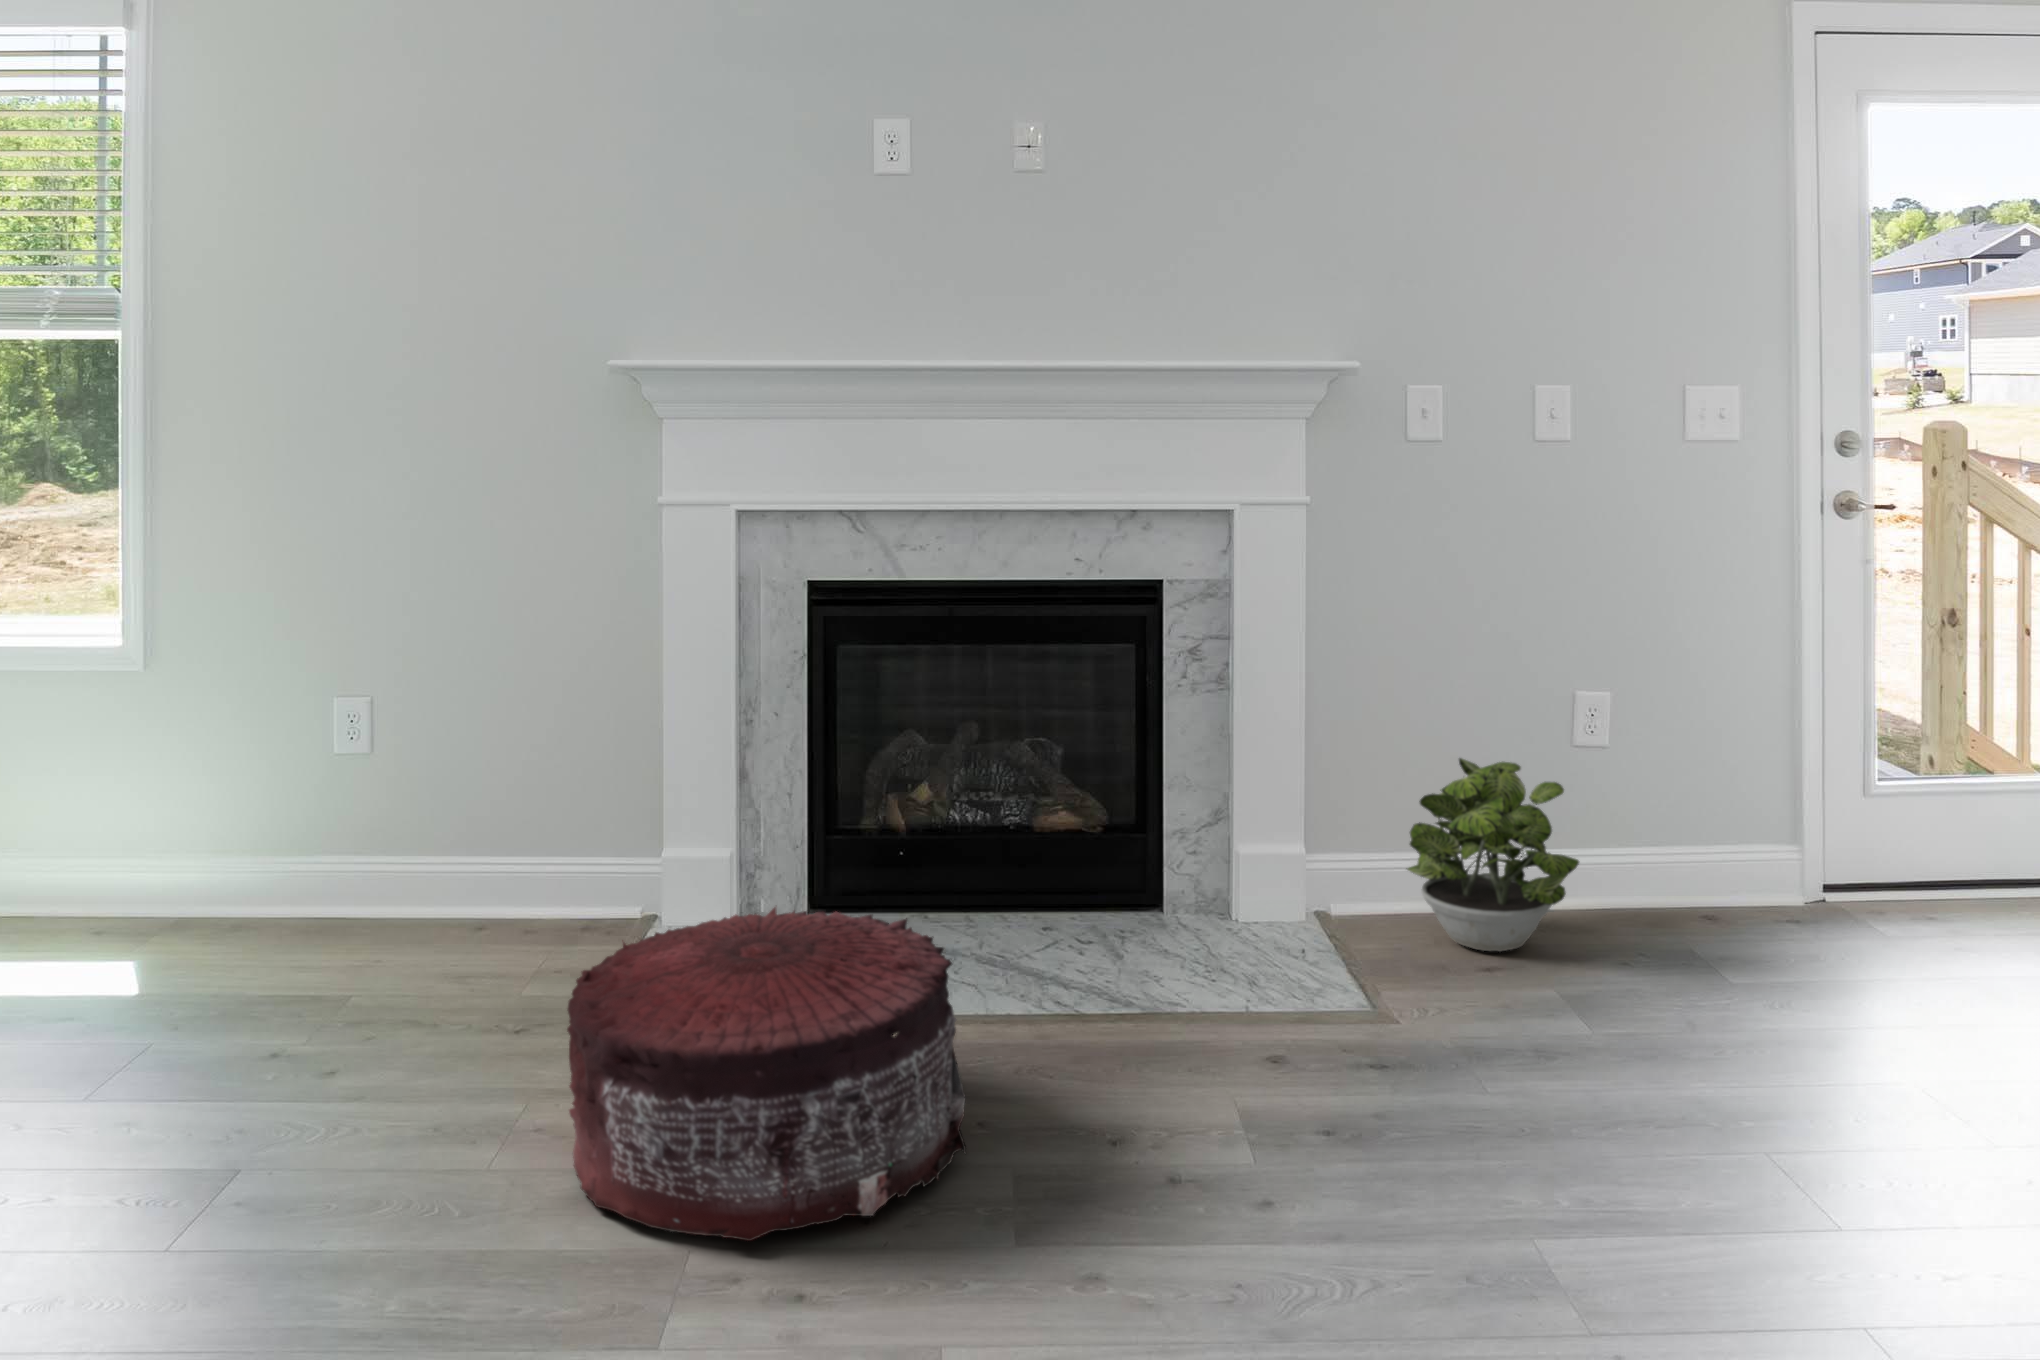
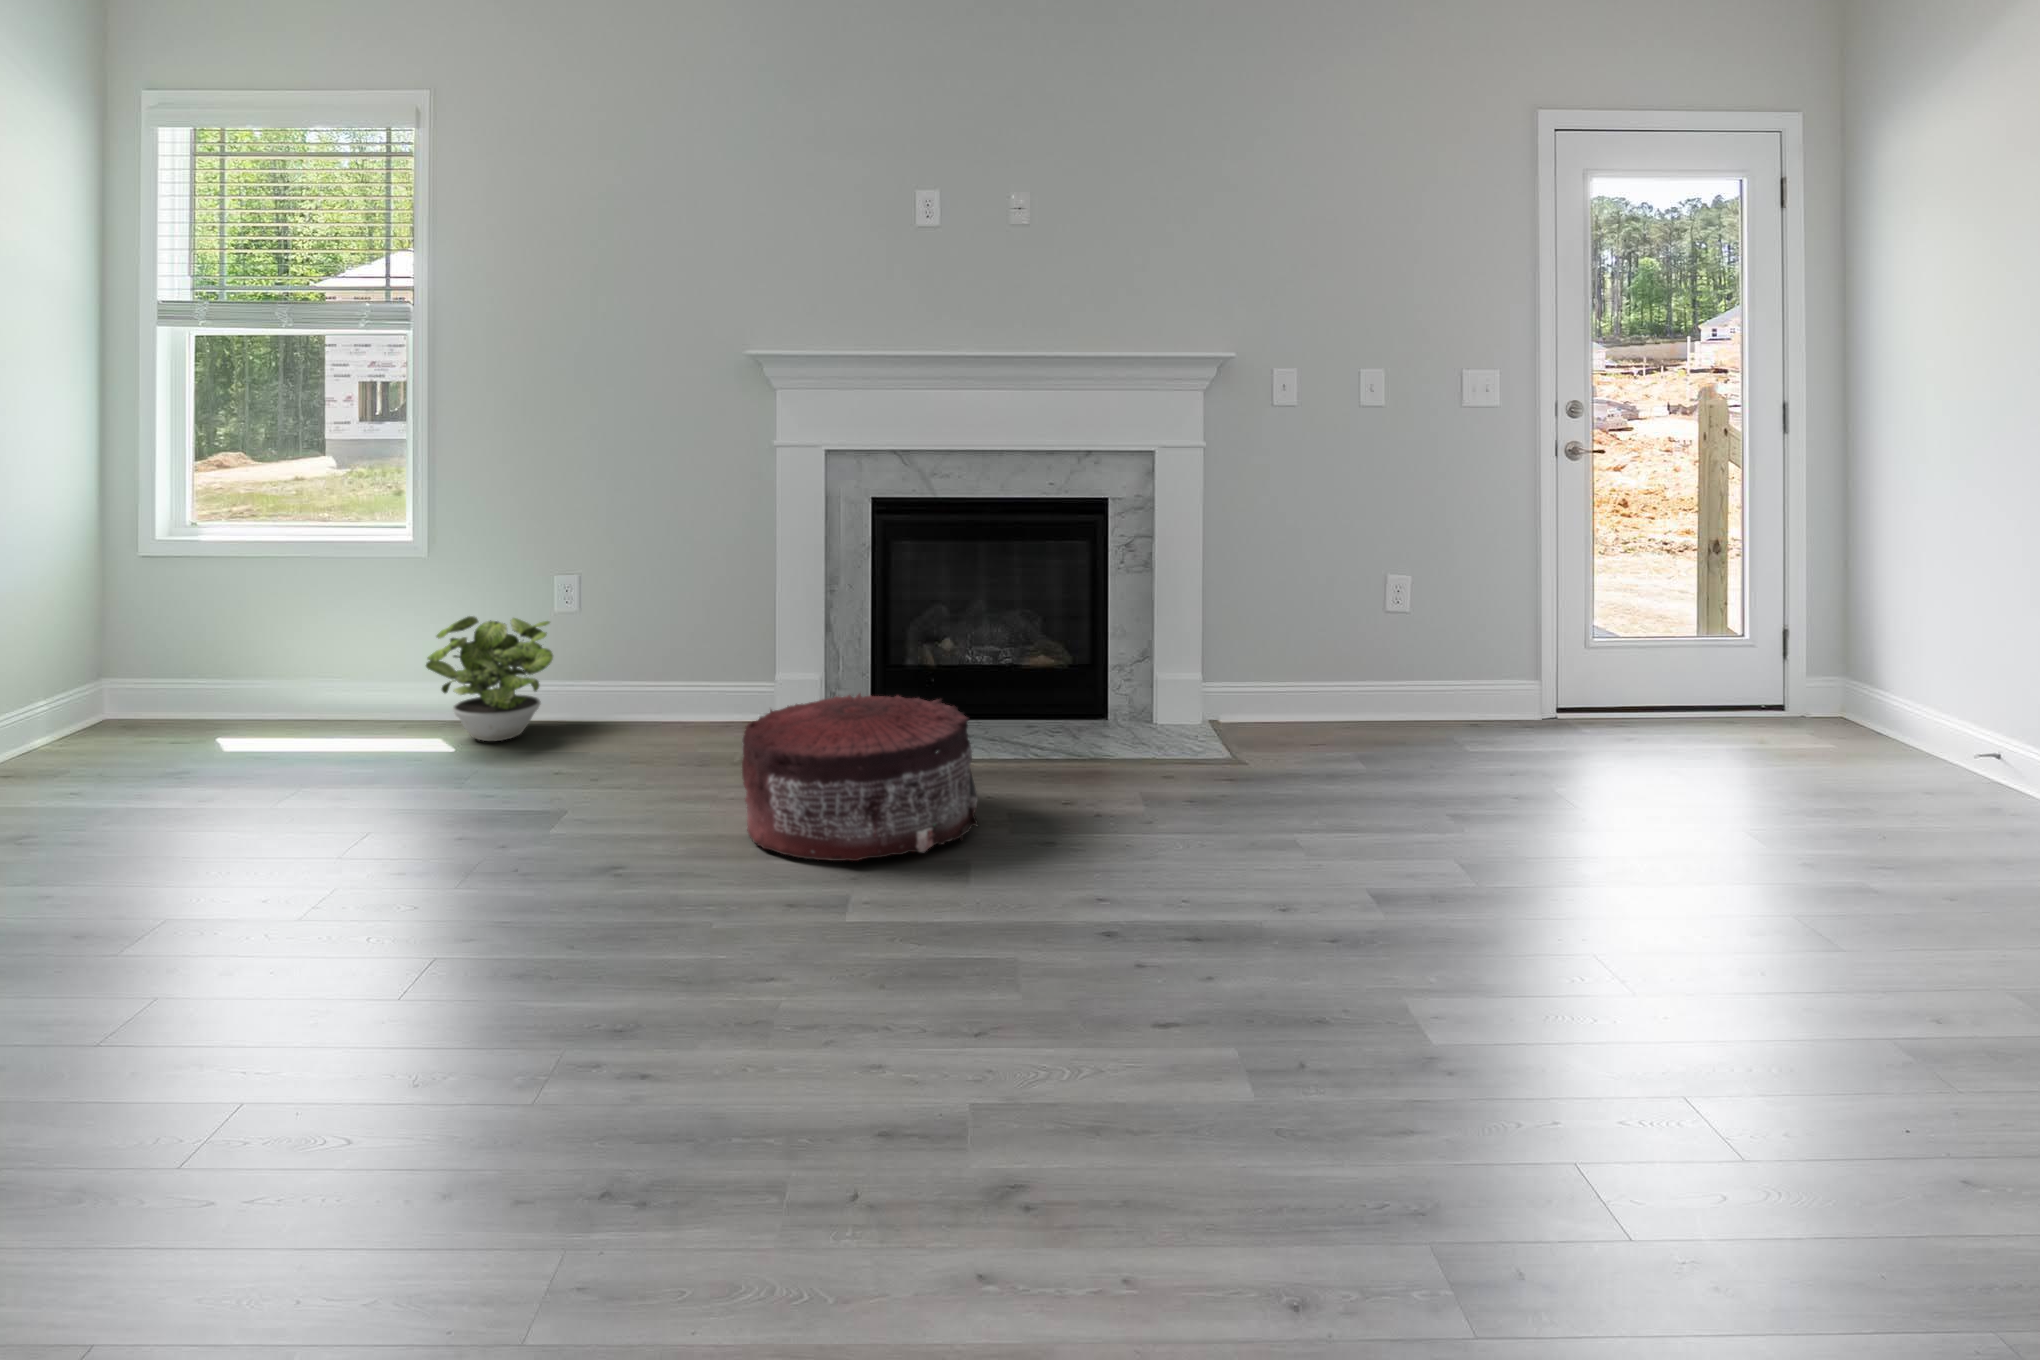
potted plant: present [1407,758,1579,951] -> present [426,616,553,741]

